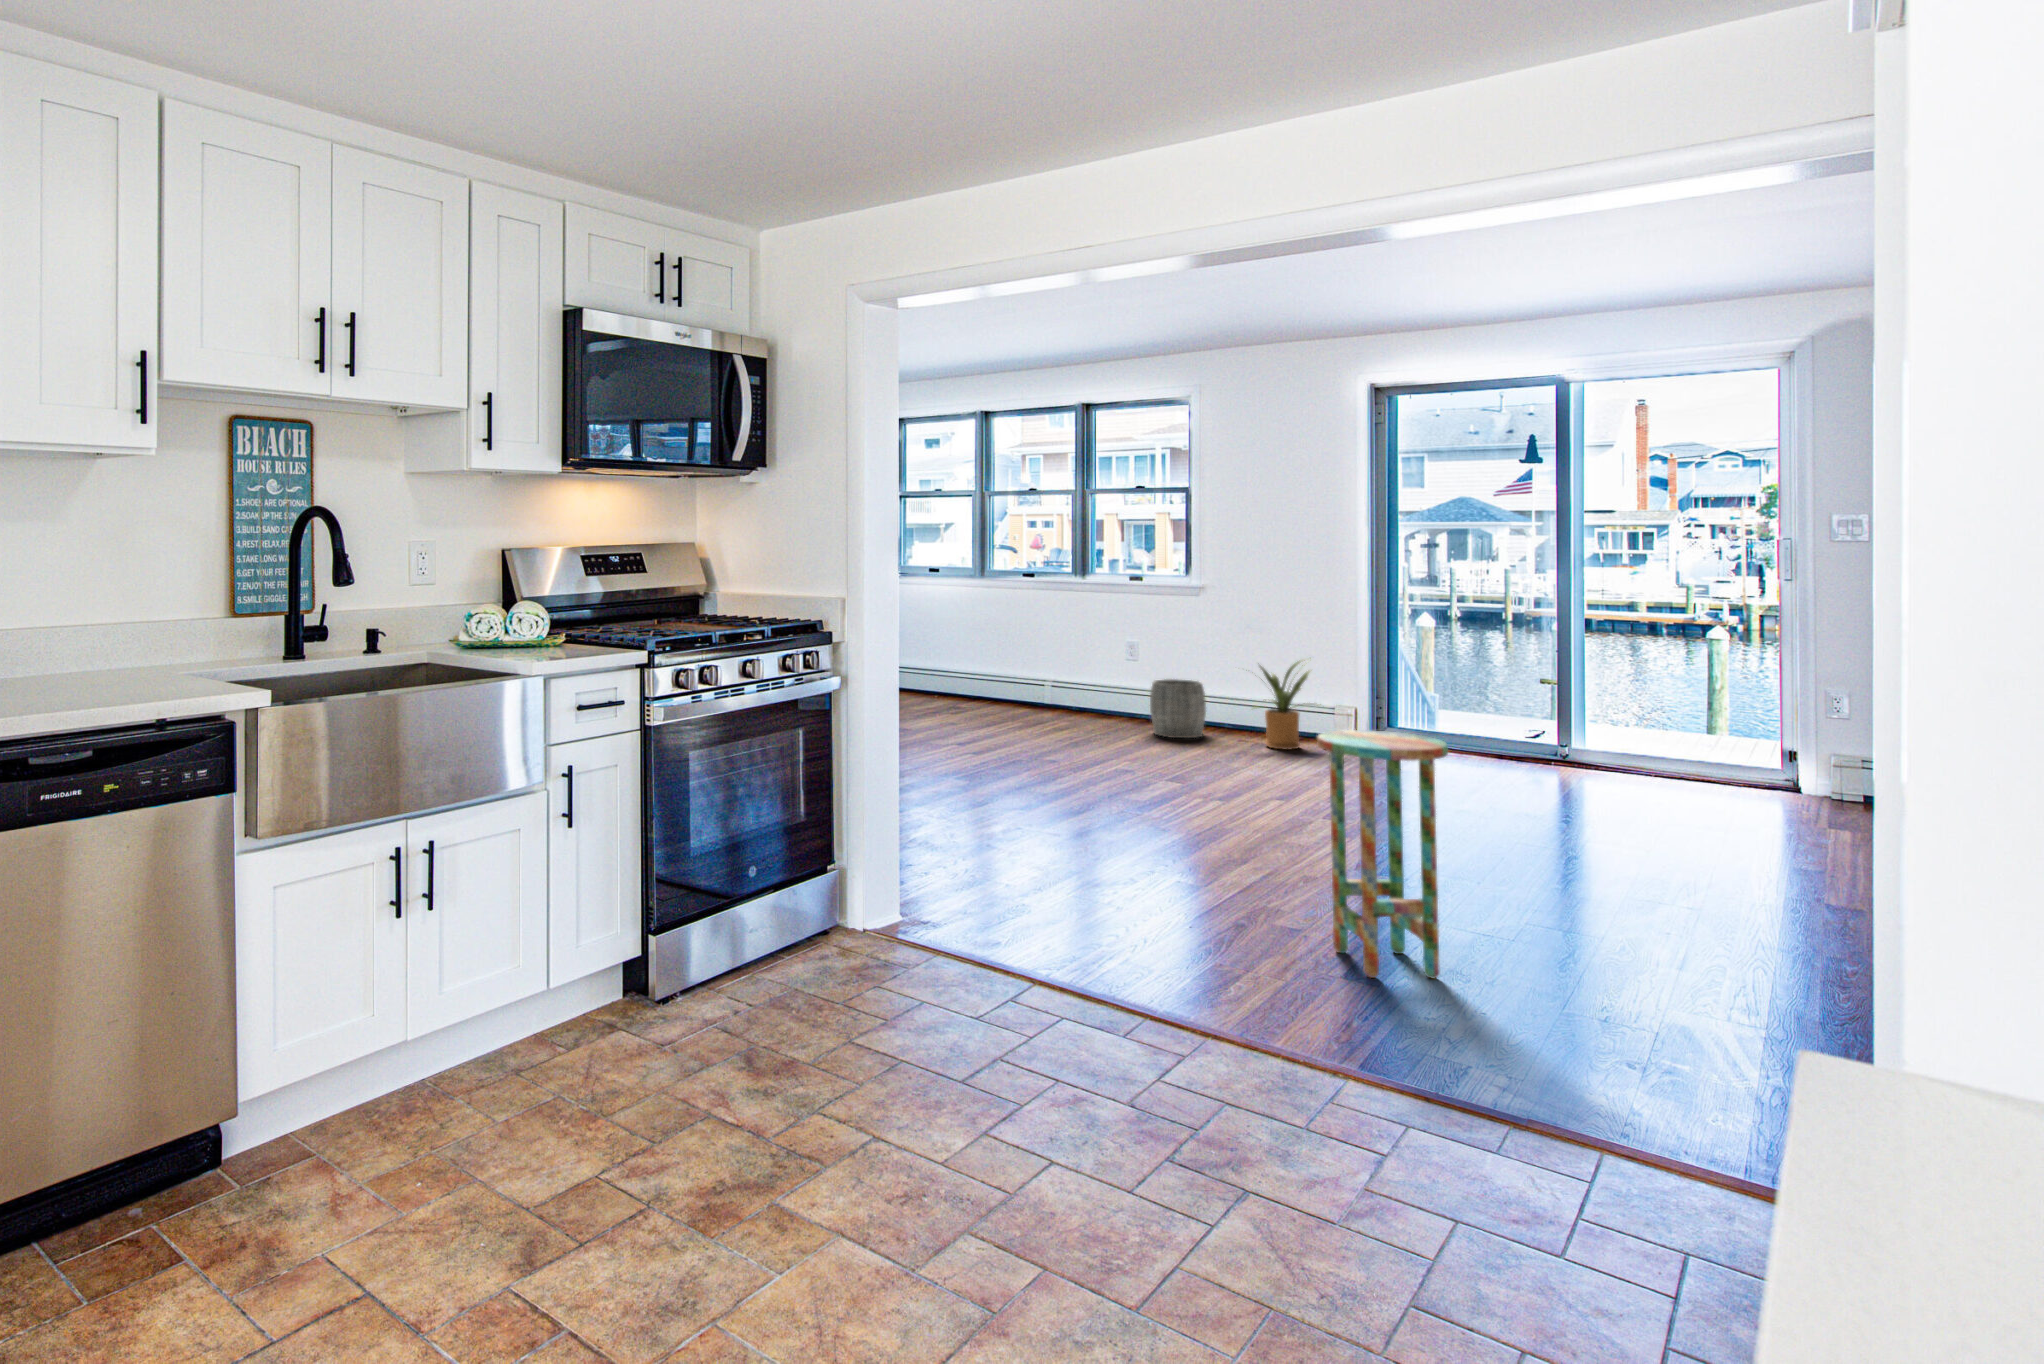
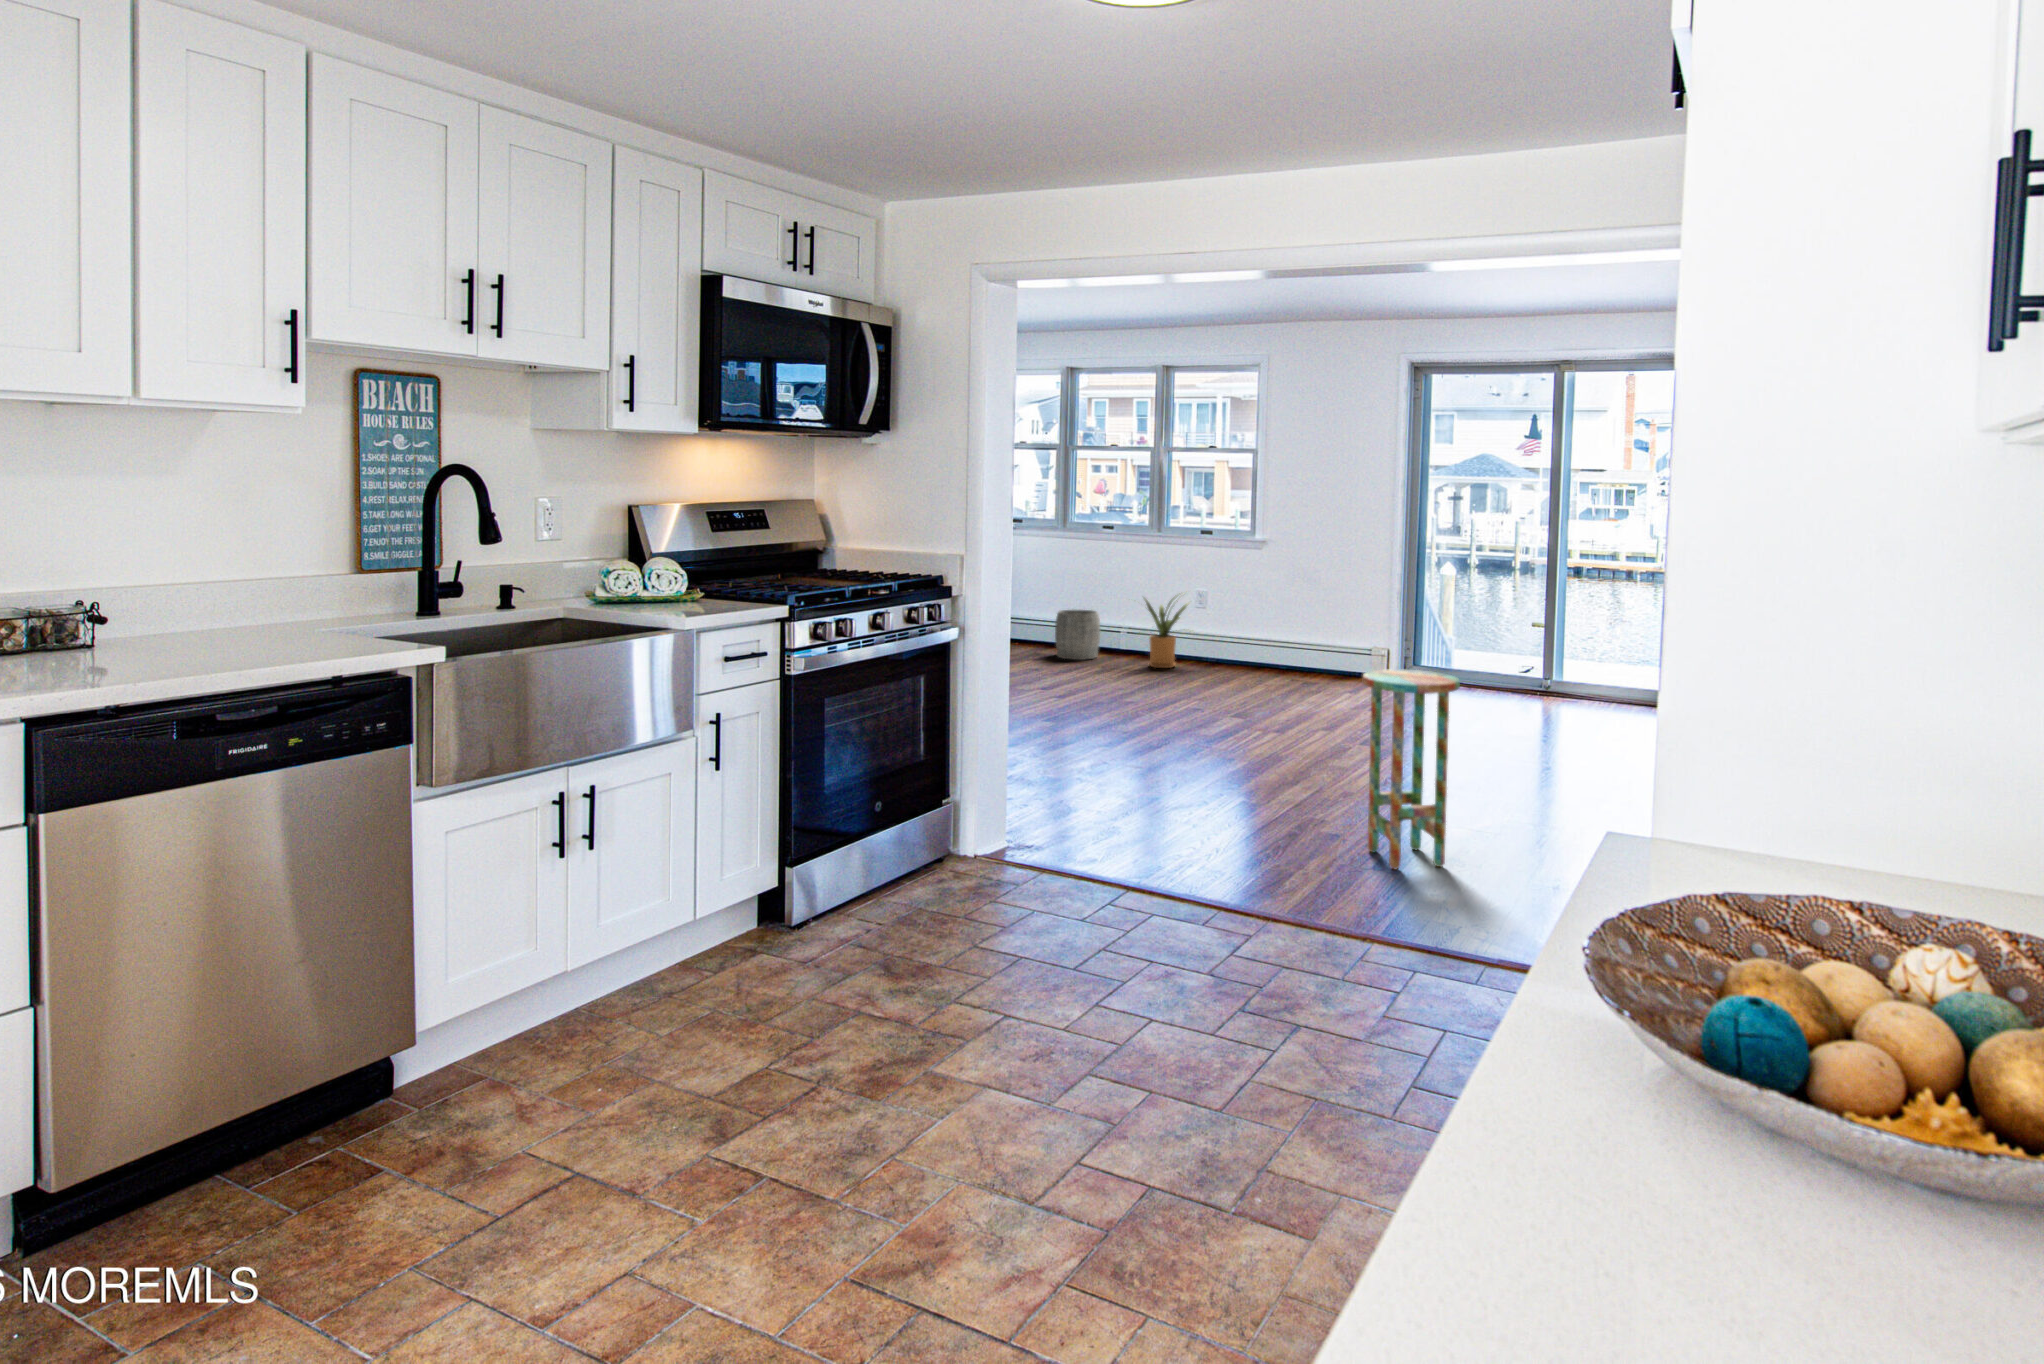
house plant: present [1254,660,1310,750] -> present [1139,593,1188,668]
woven basket: present [1150,679,1206,738] -> present [1055,610,1100,660]

